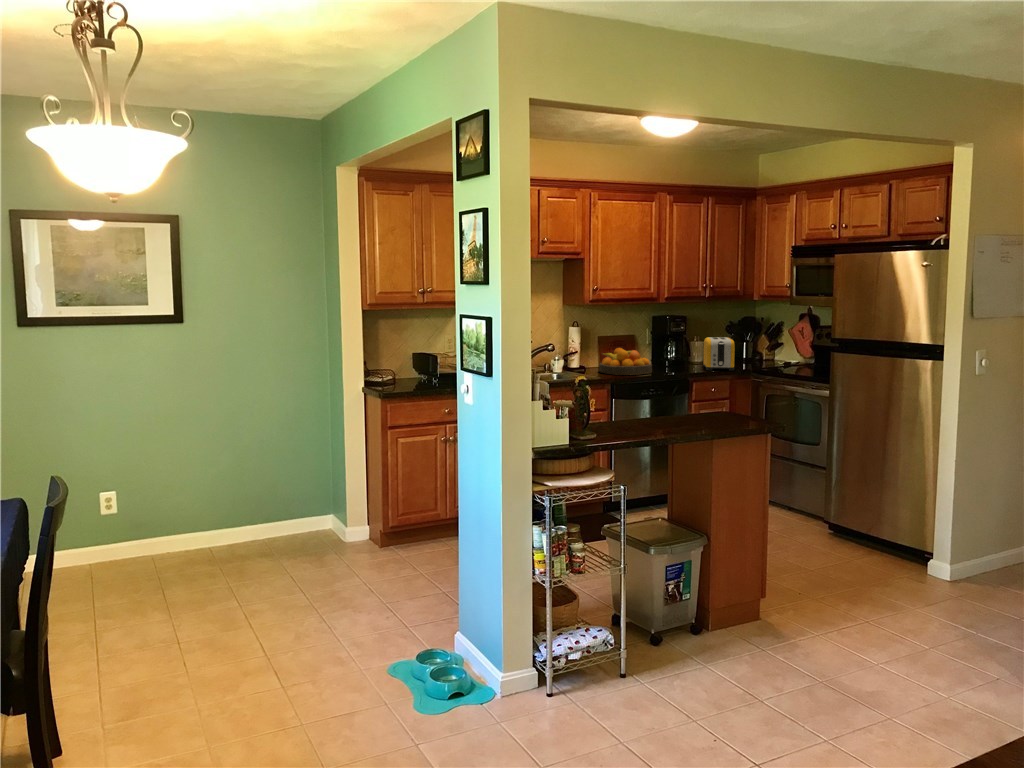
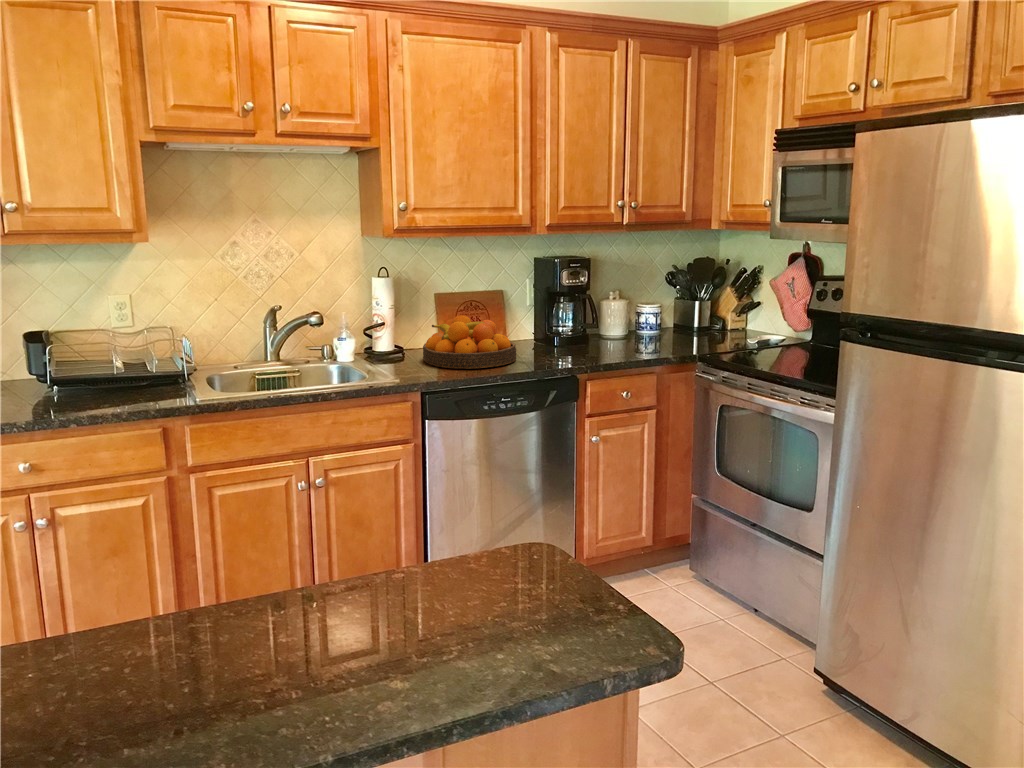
toaster: present [703,337,735,371] -> none [617,295,667,357]

